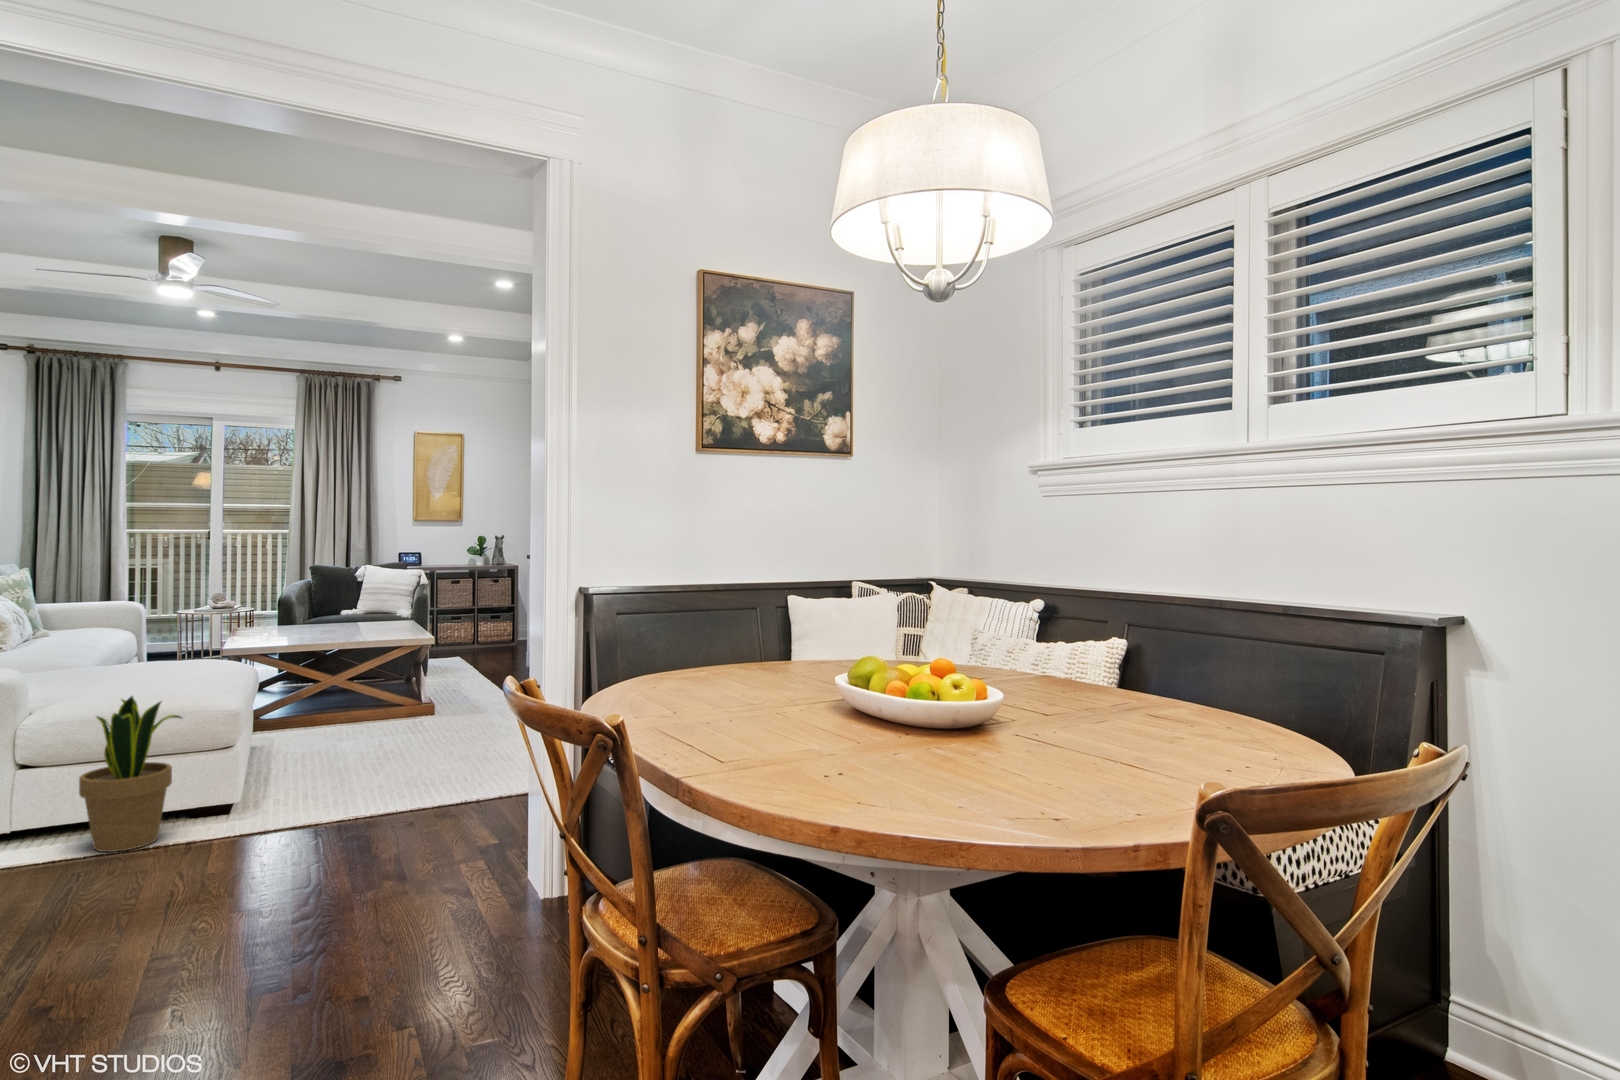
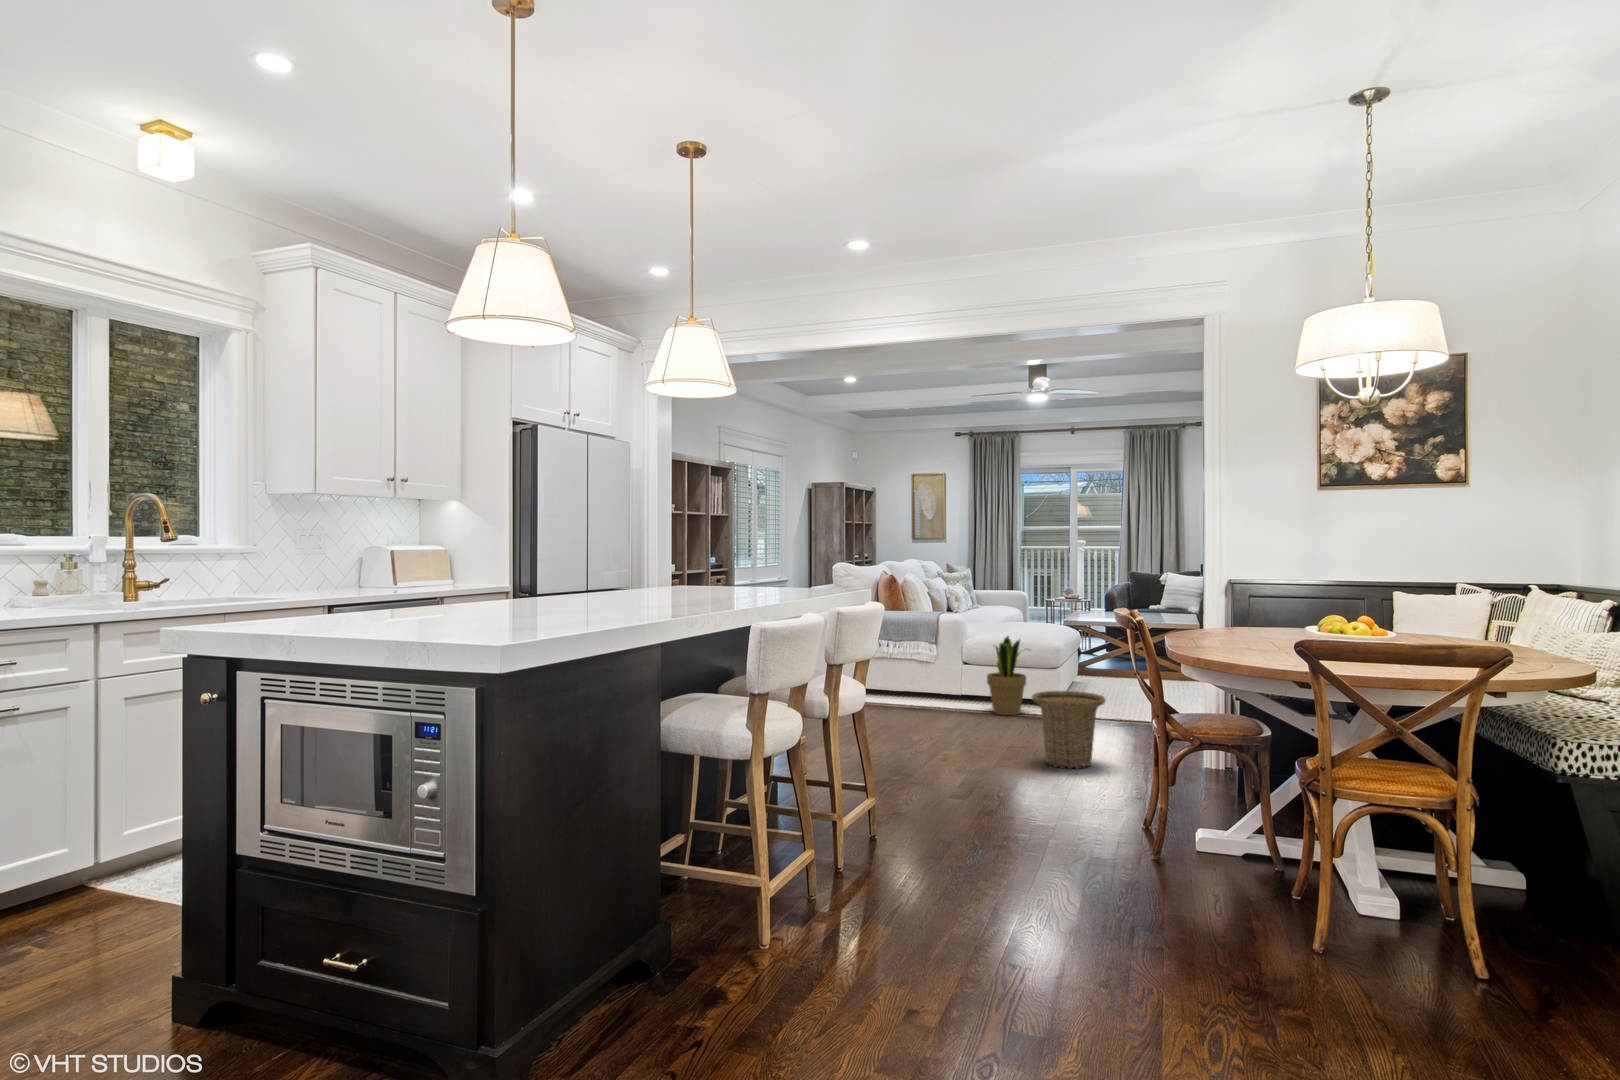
basket: none [222,811,390,992] -> present [1032,691,1105,769]

